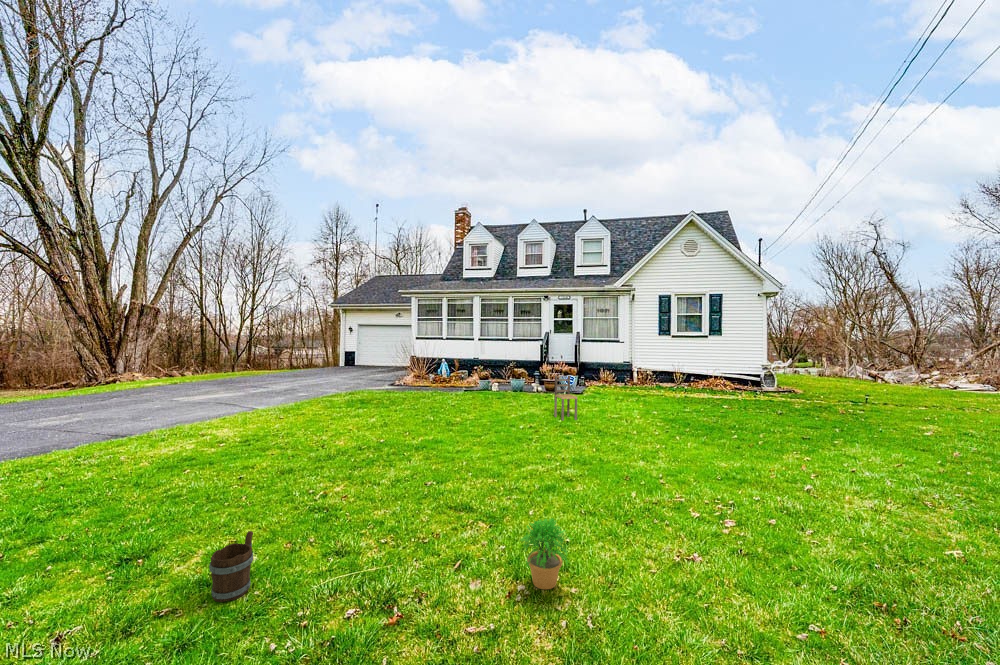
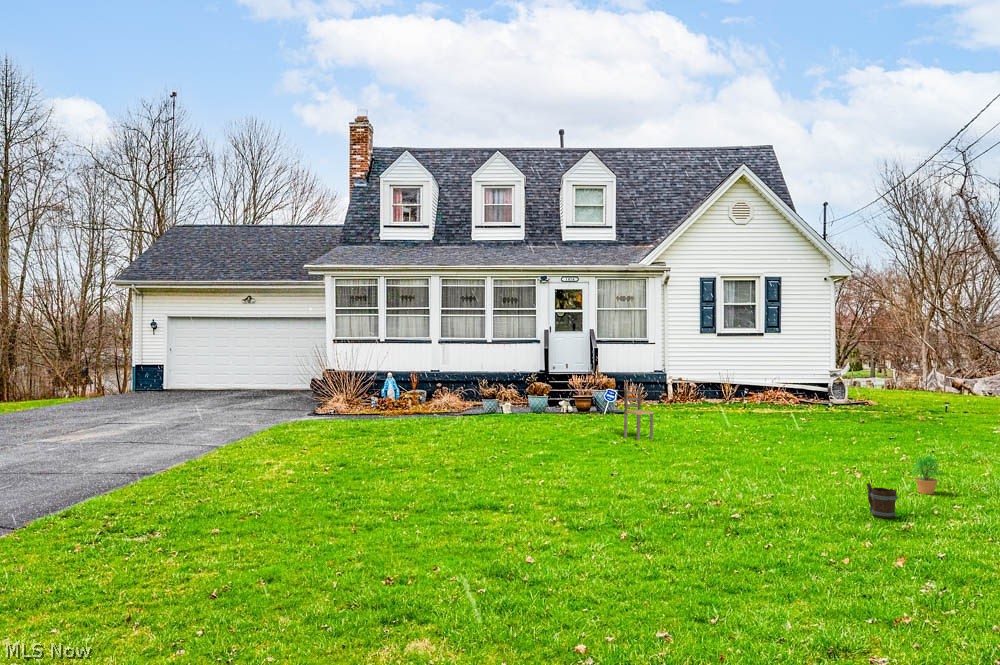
potted plant: present [521,518,570,589] -> present [912,456,941,494]
bucket: present [209,531,253,602] -> present [867,483,898,518]

